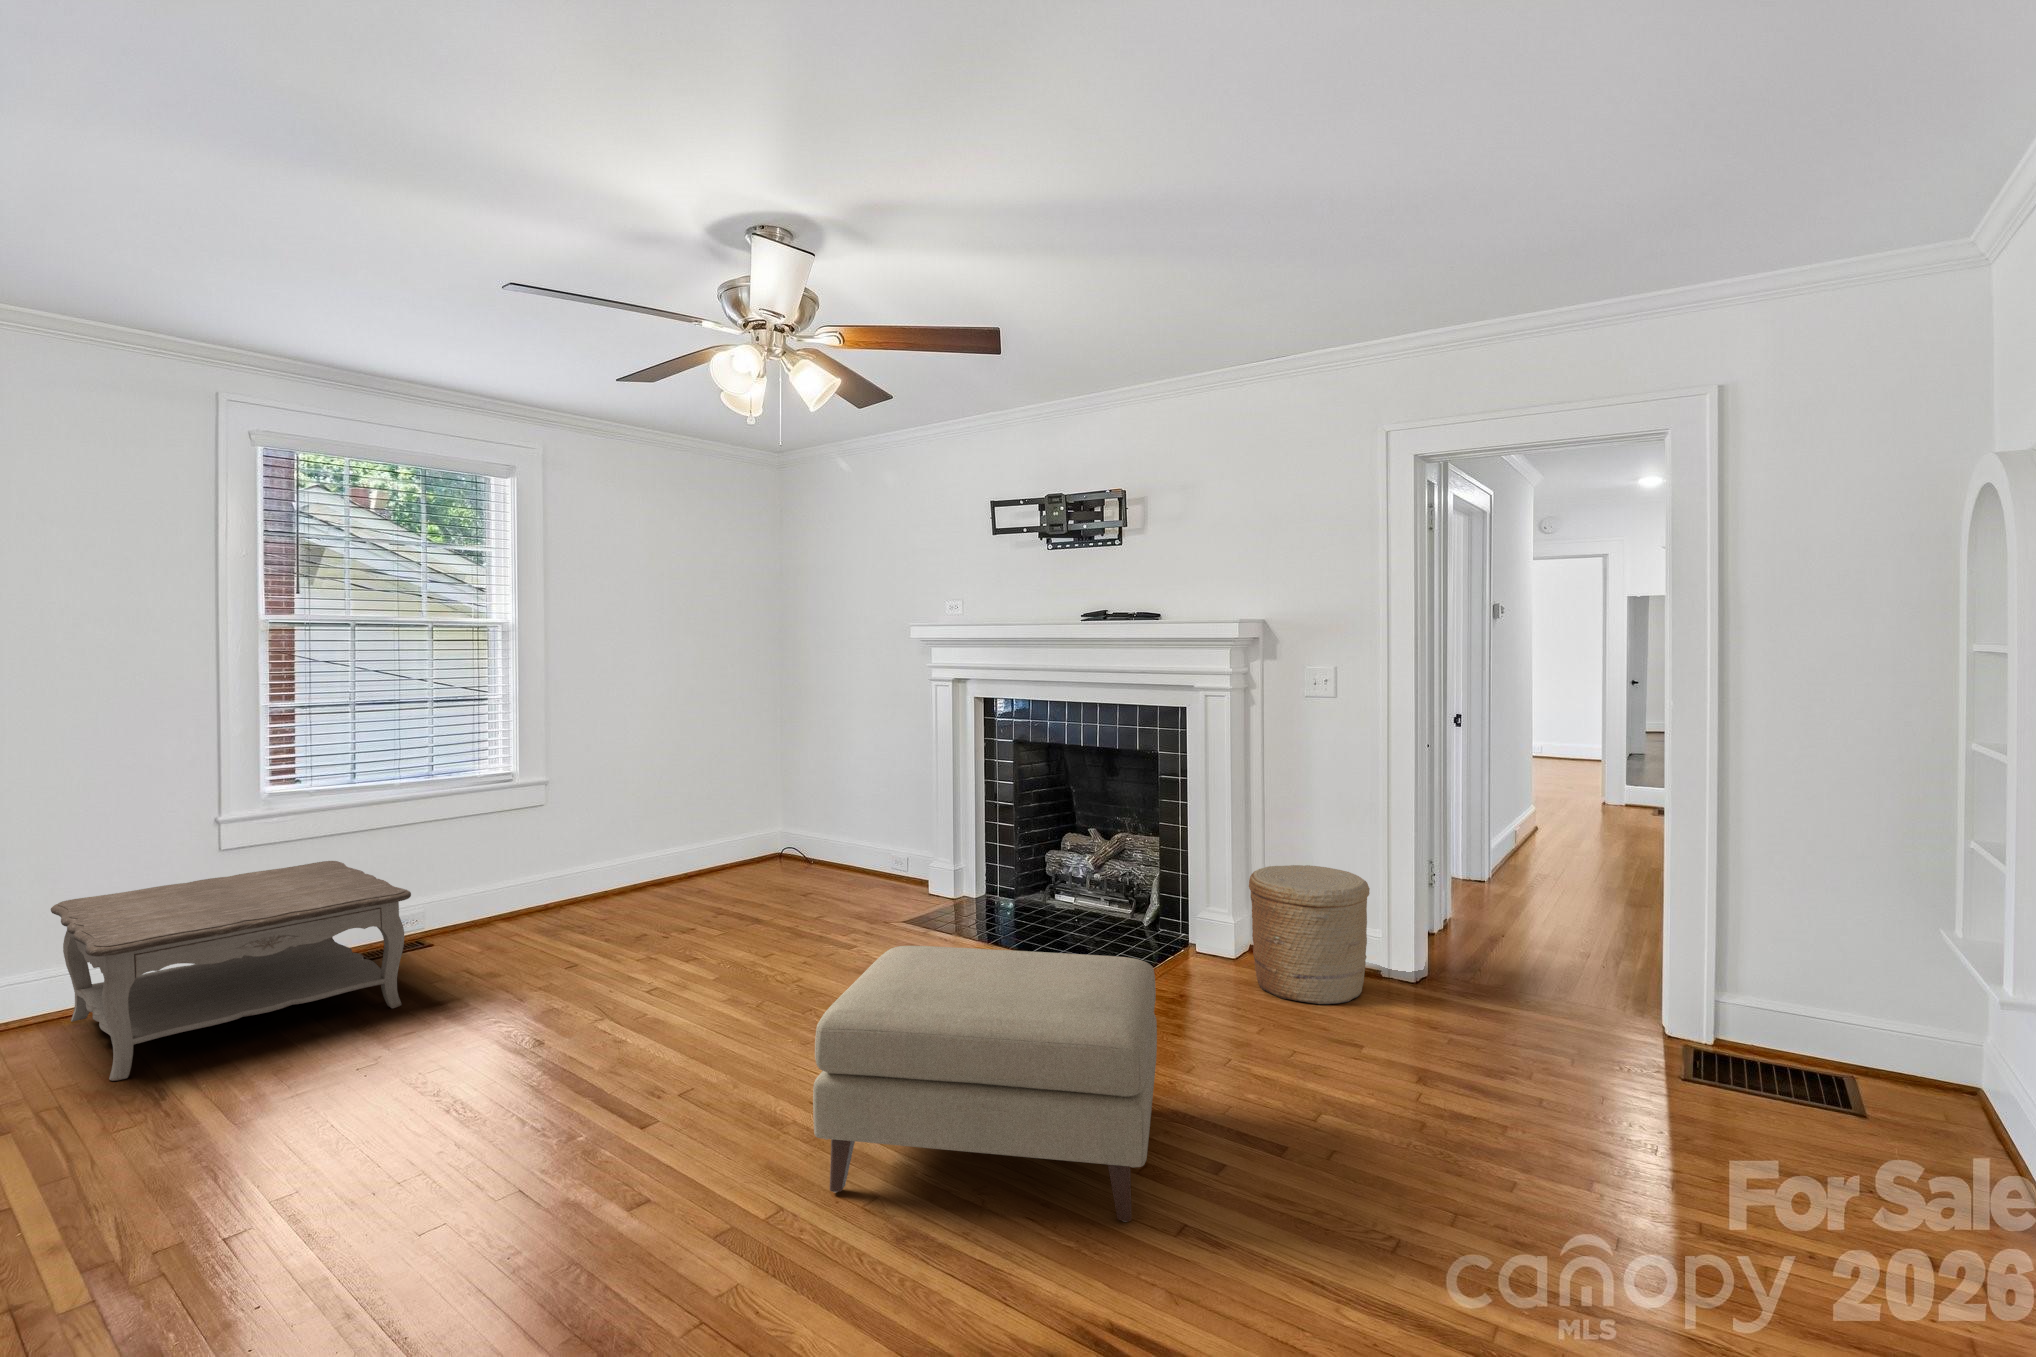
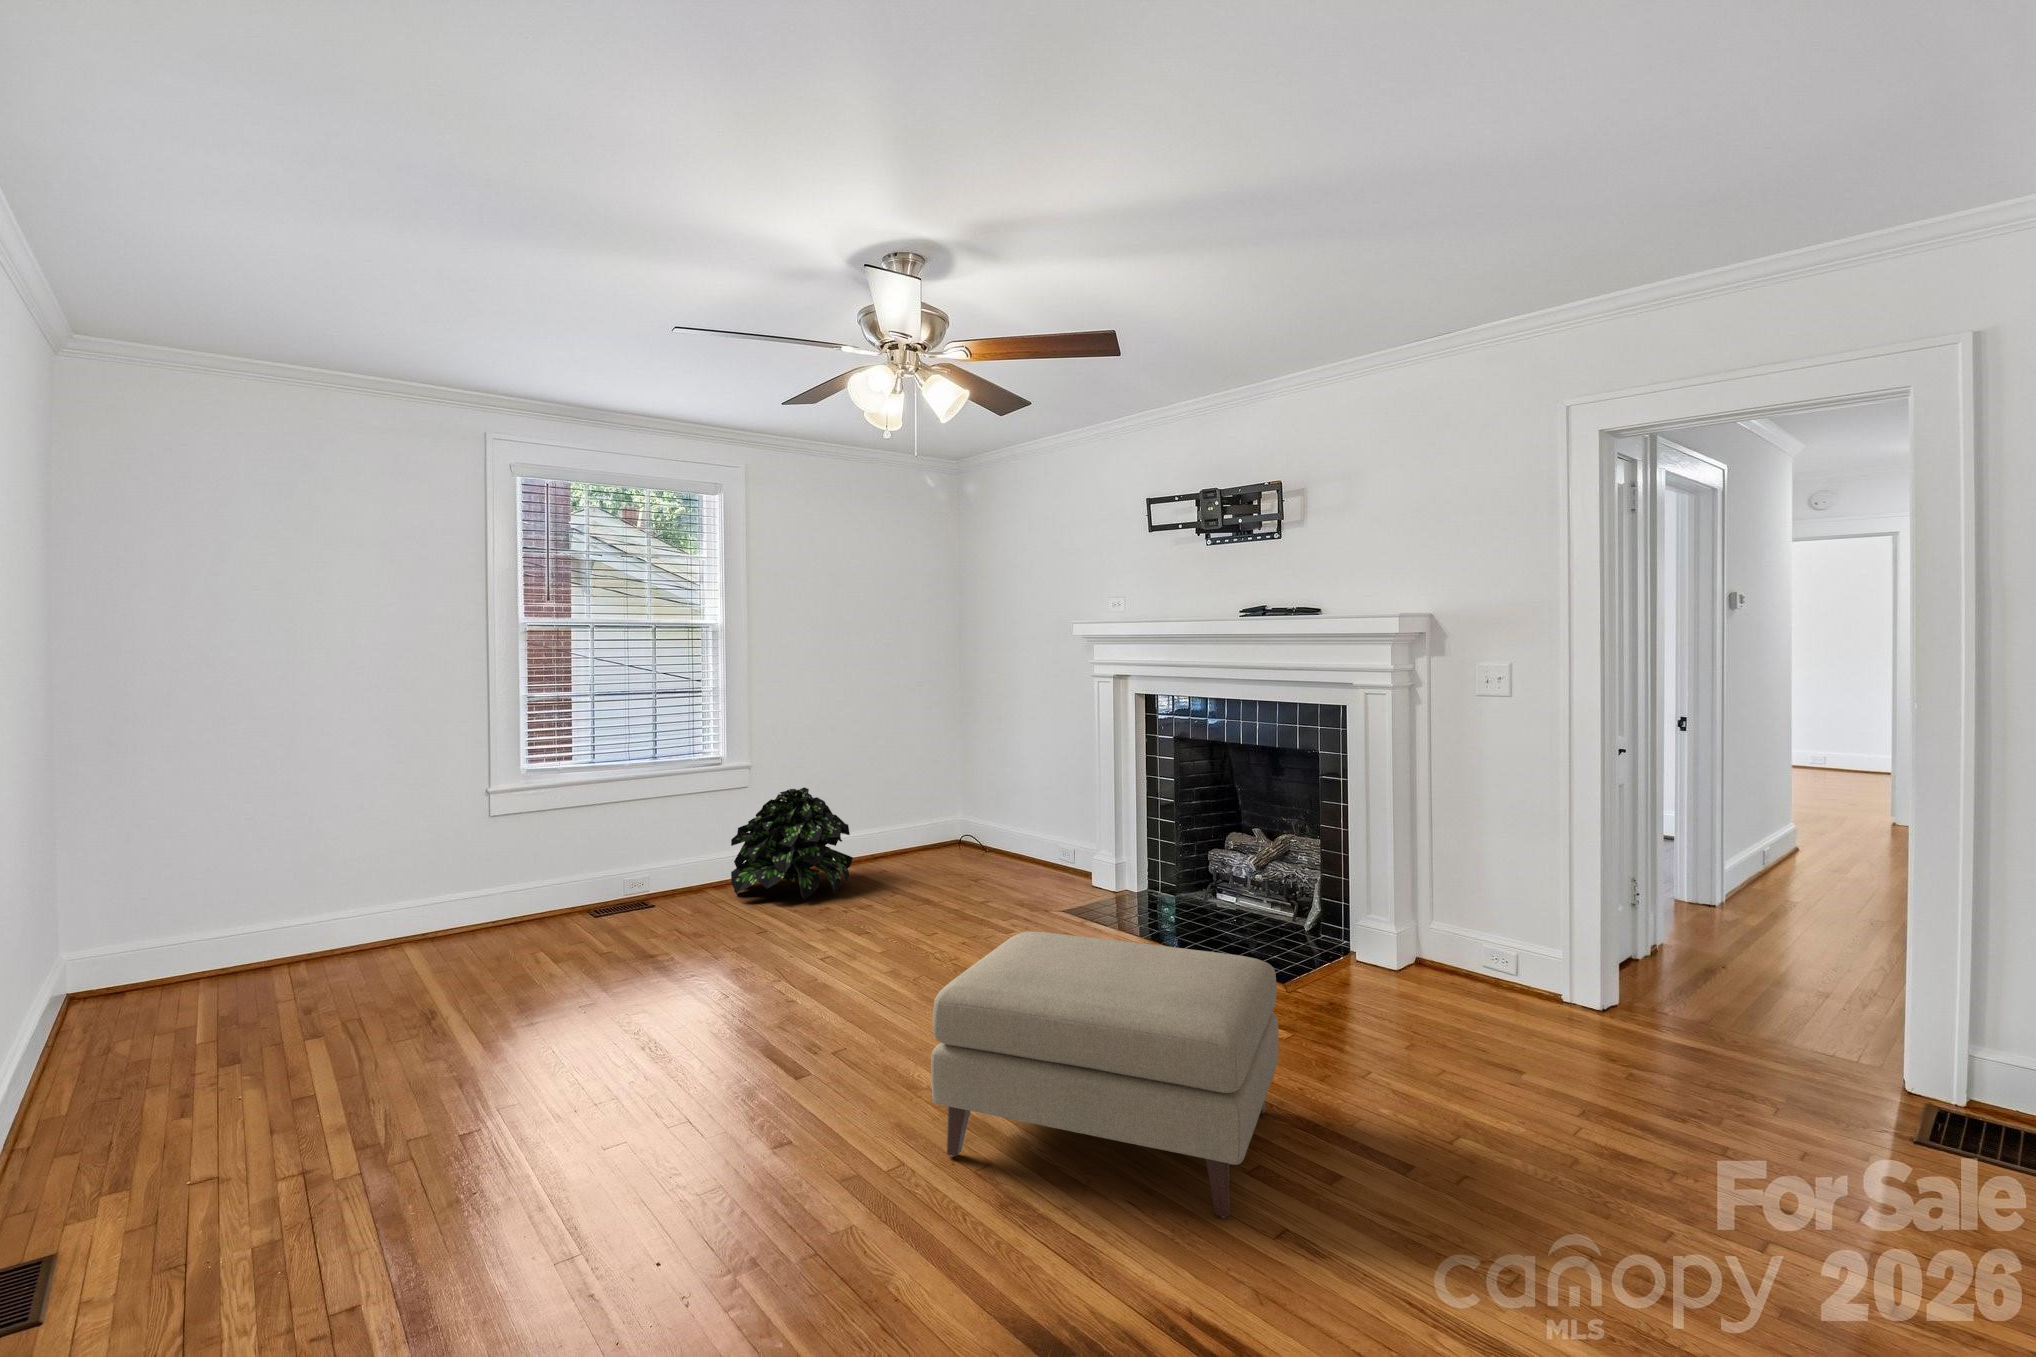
potted plant: none [527,802,669,926] -> present [731,788,853,899]
coffee table: present [51,861,411,1081] -> none [370,831,629,1002]
woven basket: present [1249,865,1370,1004] -> none [1406,874,1543,1023]

